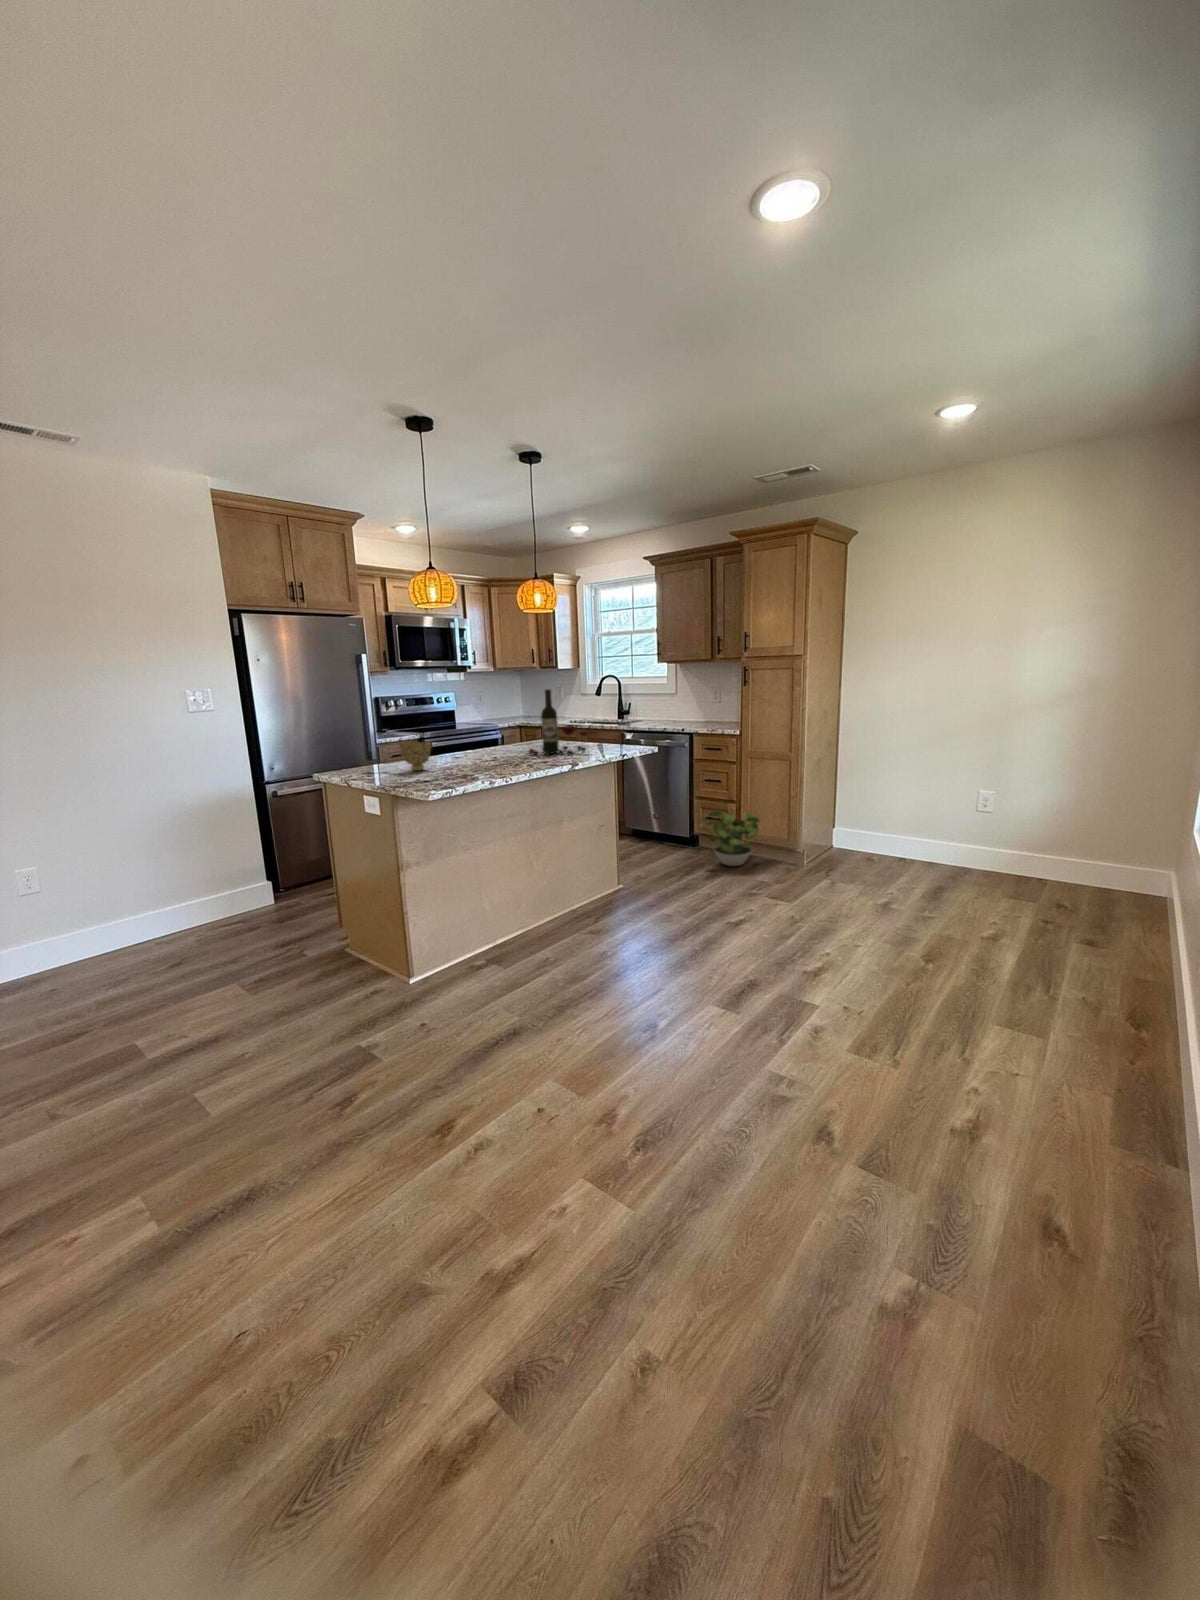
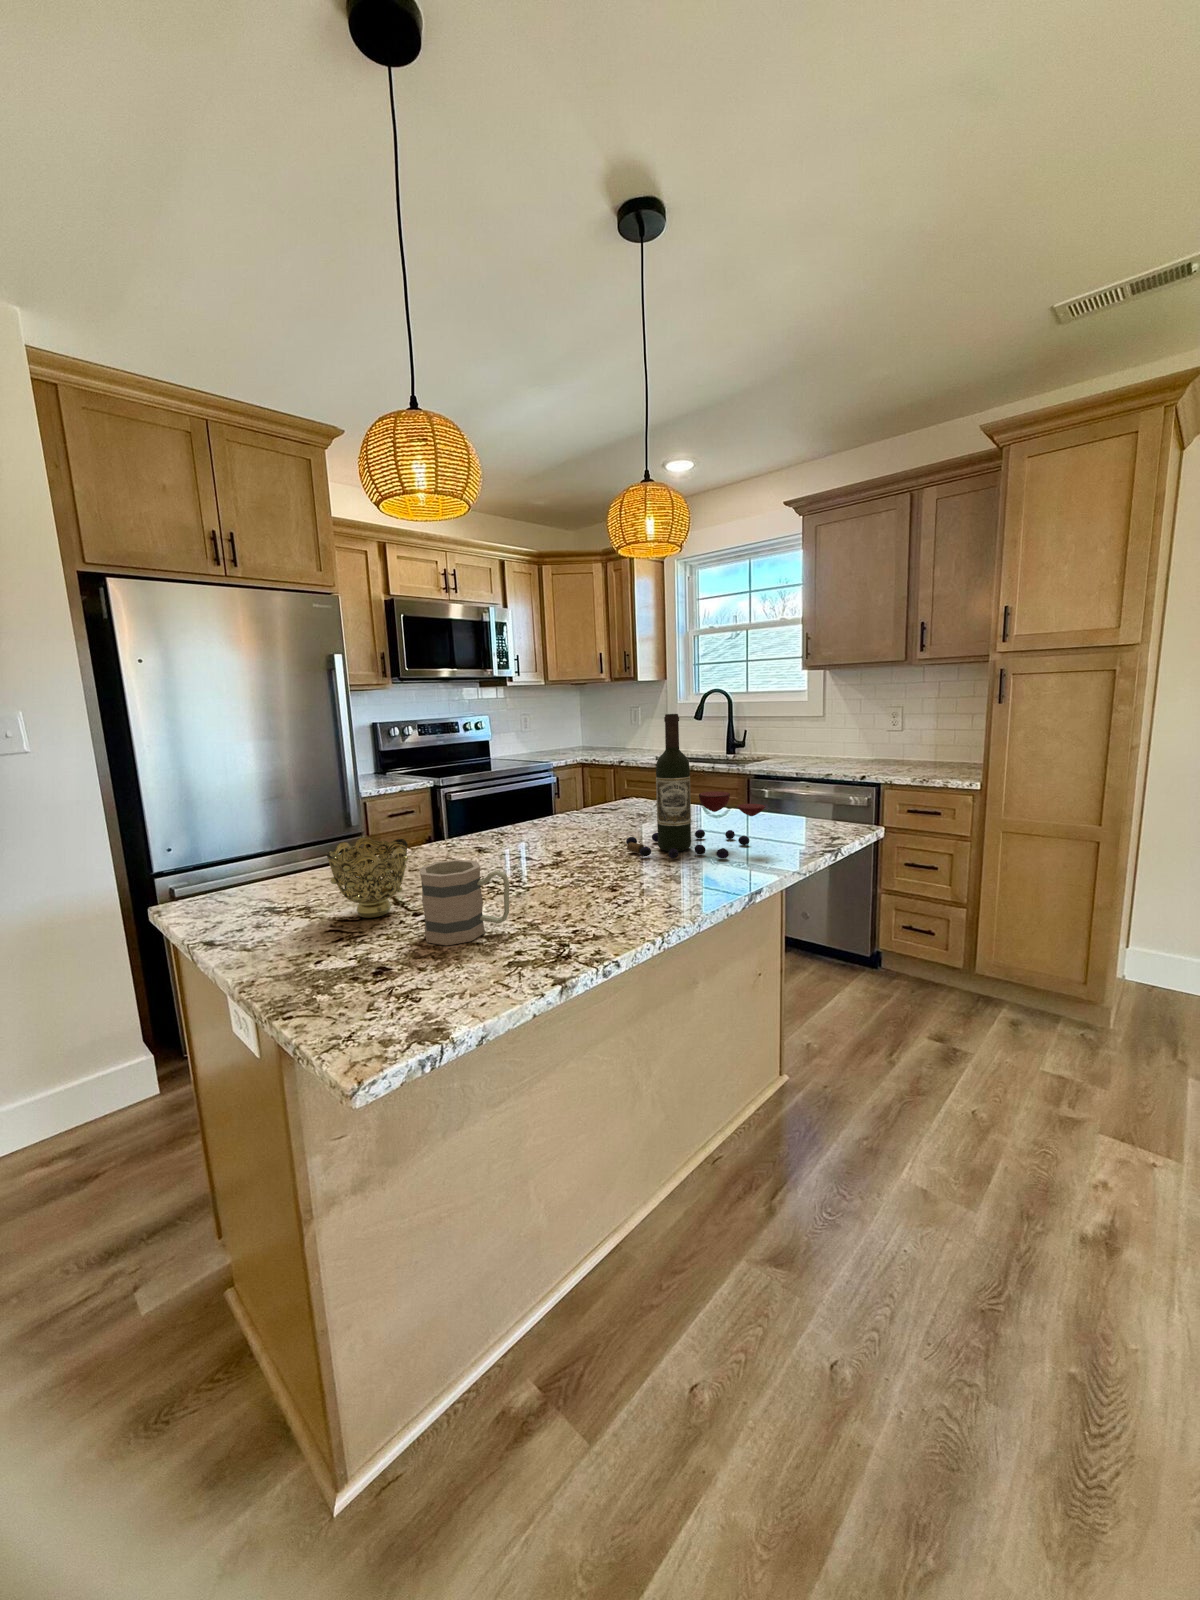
mug: none [439,745,474,774] -> present [419,859,509,945]
potted plant: present [698,811,759,866] -> none [919,929,1036,1034]

